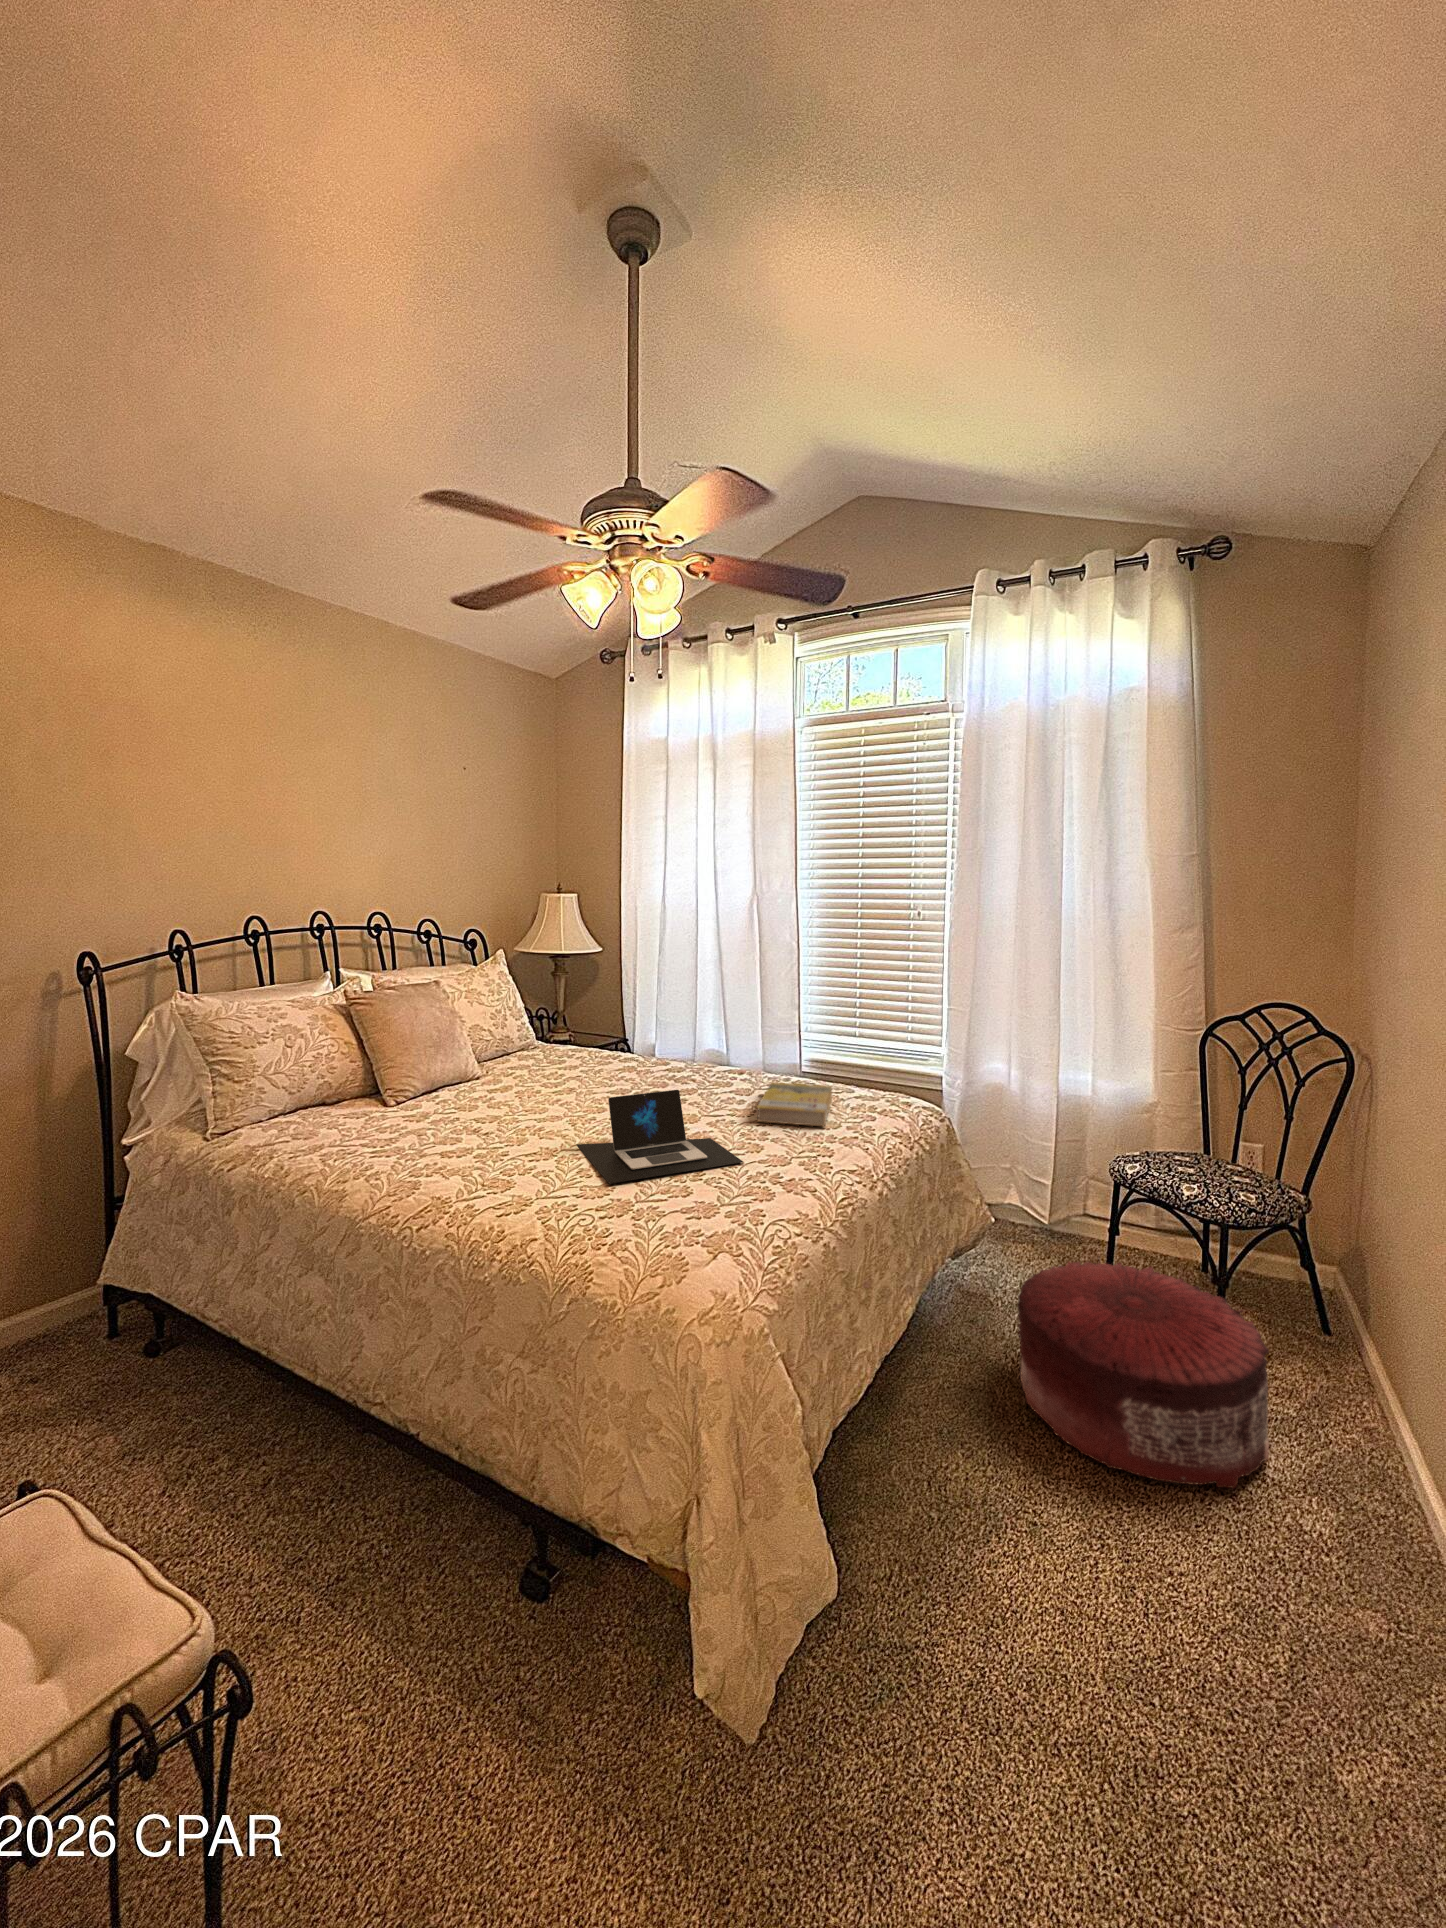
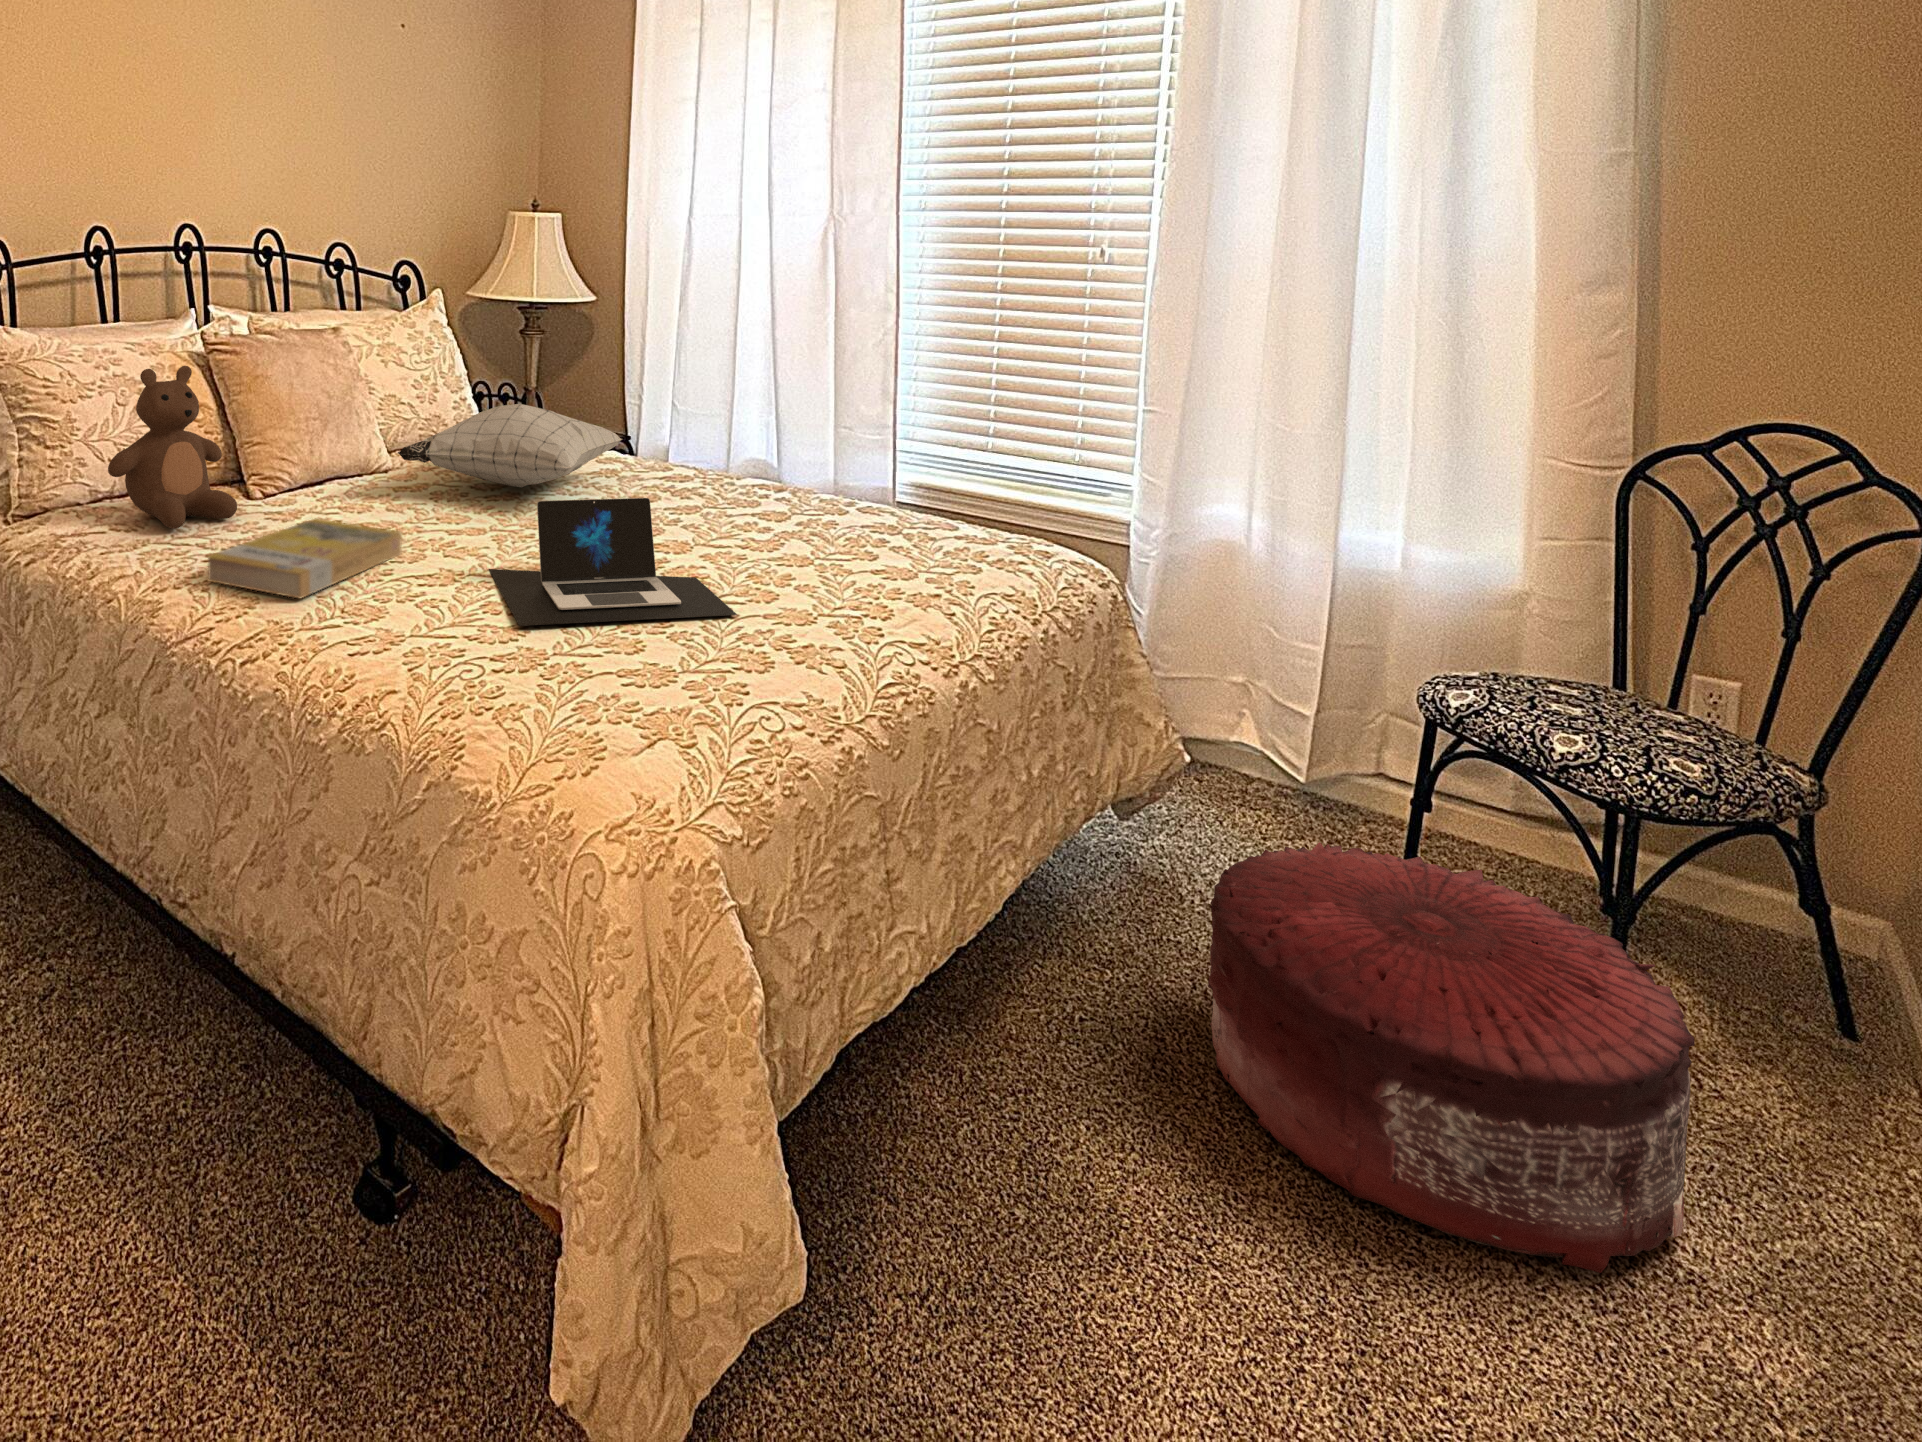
teddy bear: none [295,1018,391,1134] -> present [108,366,237,529]
pillow: none [499,1028,644,1084] -> present [398,404,622,487]
book: present [757,1082,832,1126] -> present [207,519,402,598]

